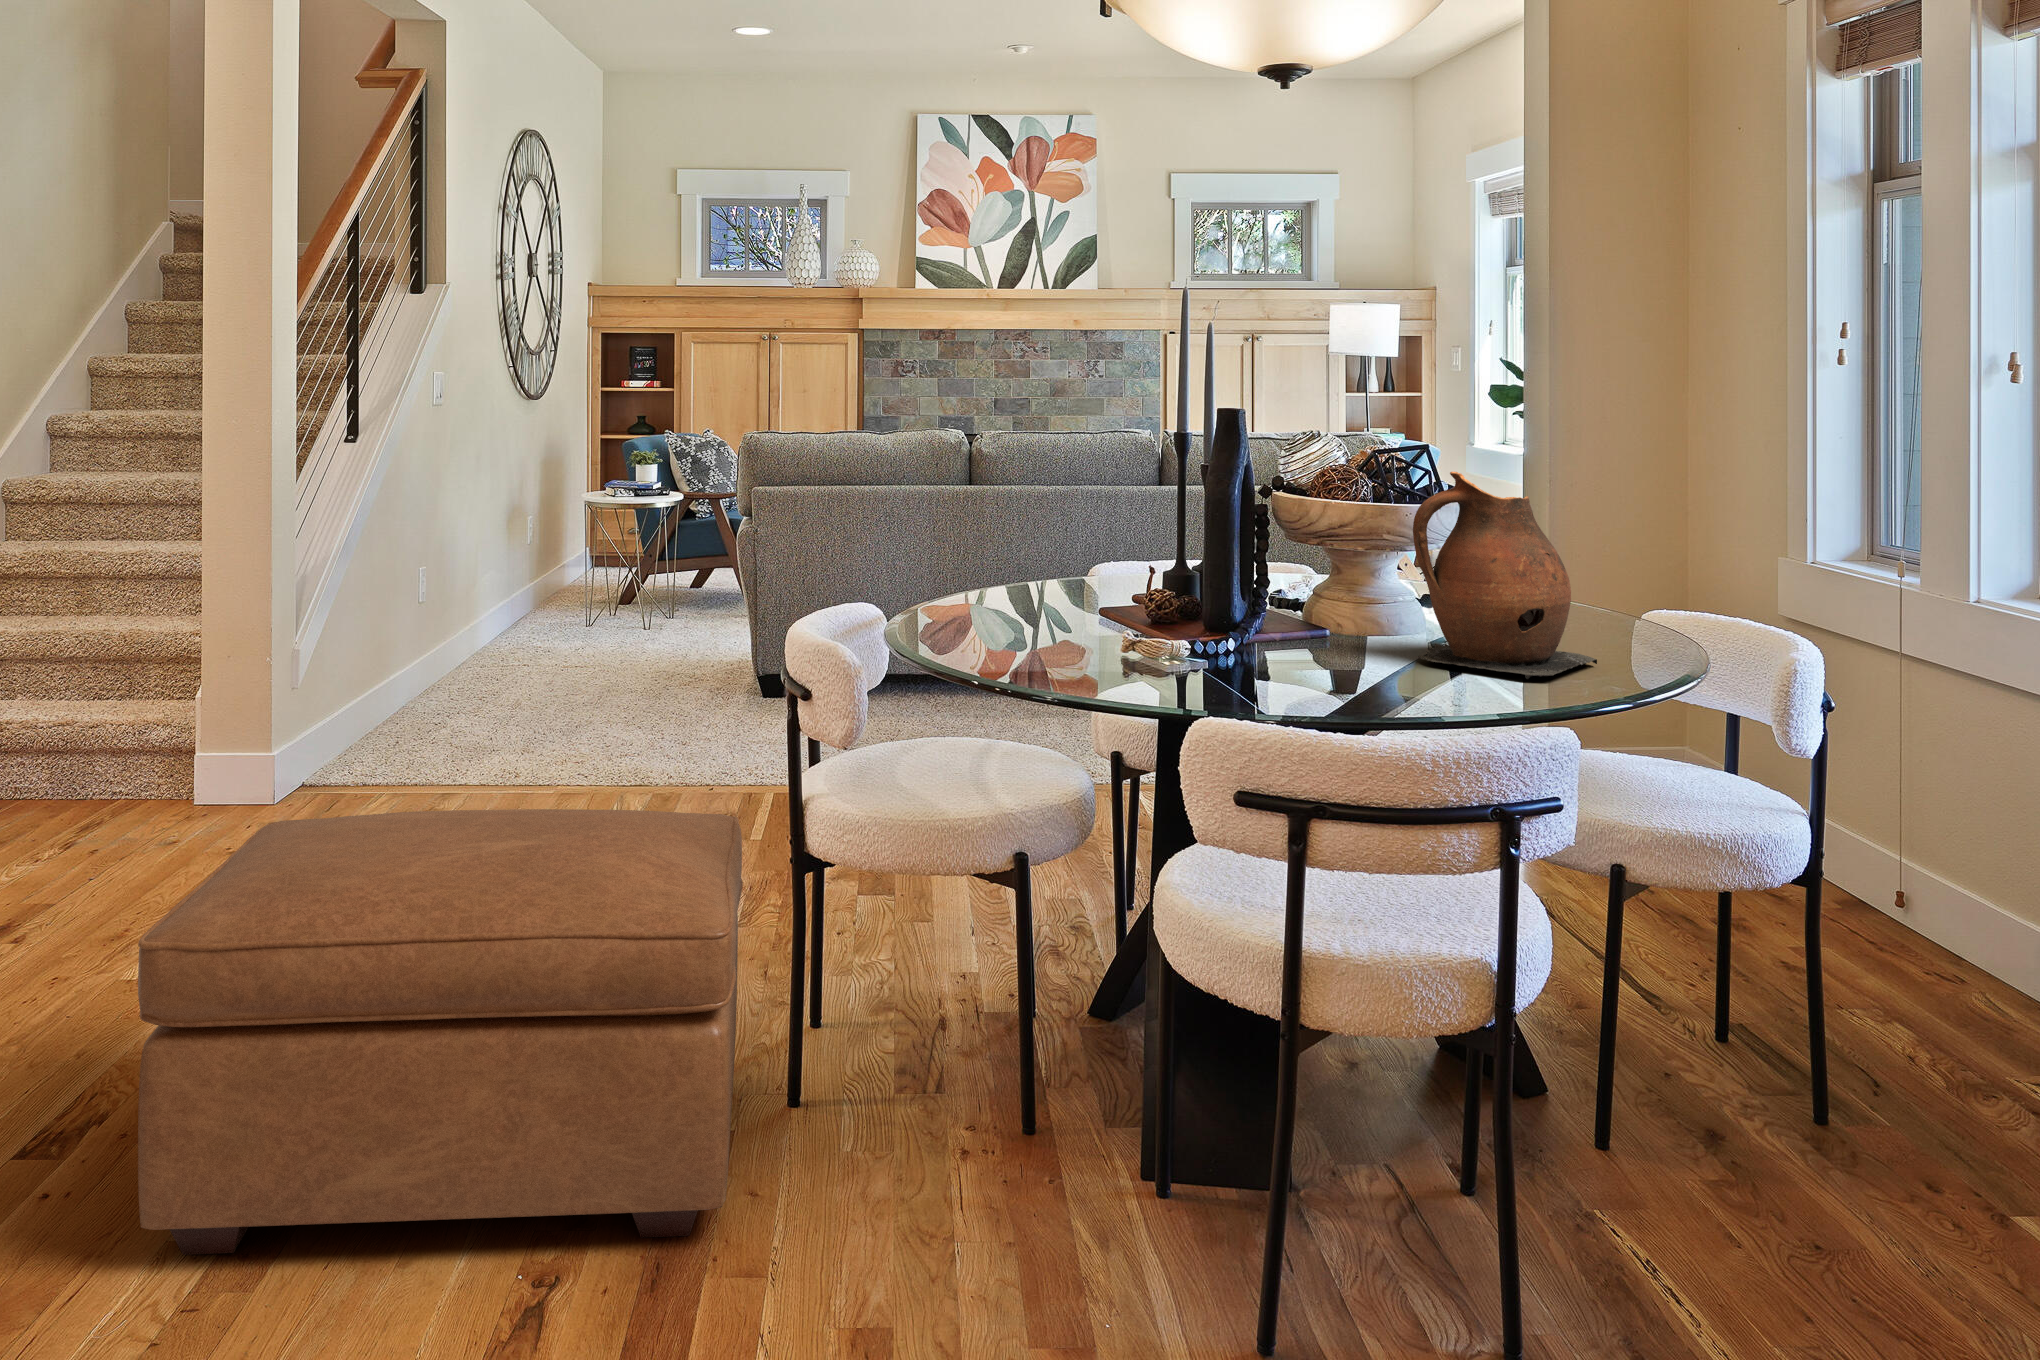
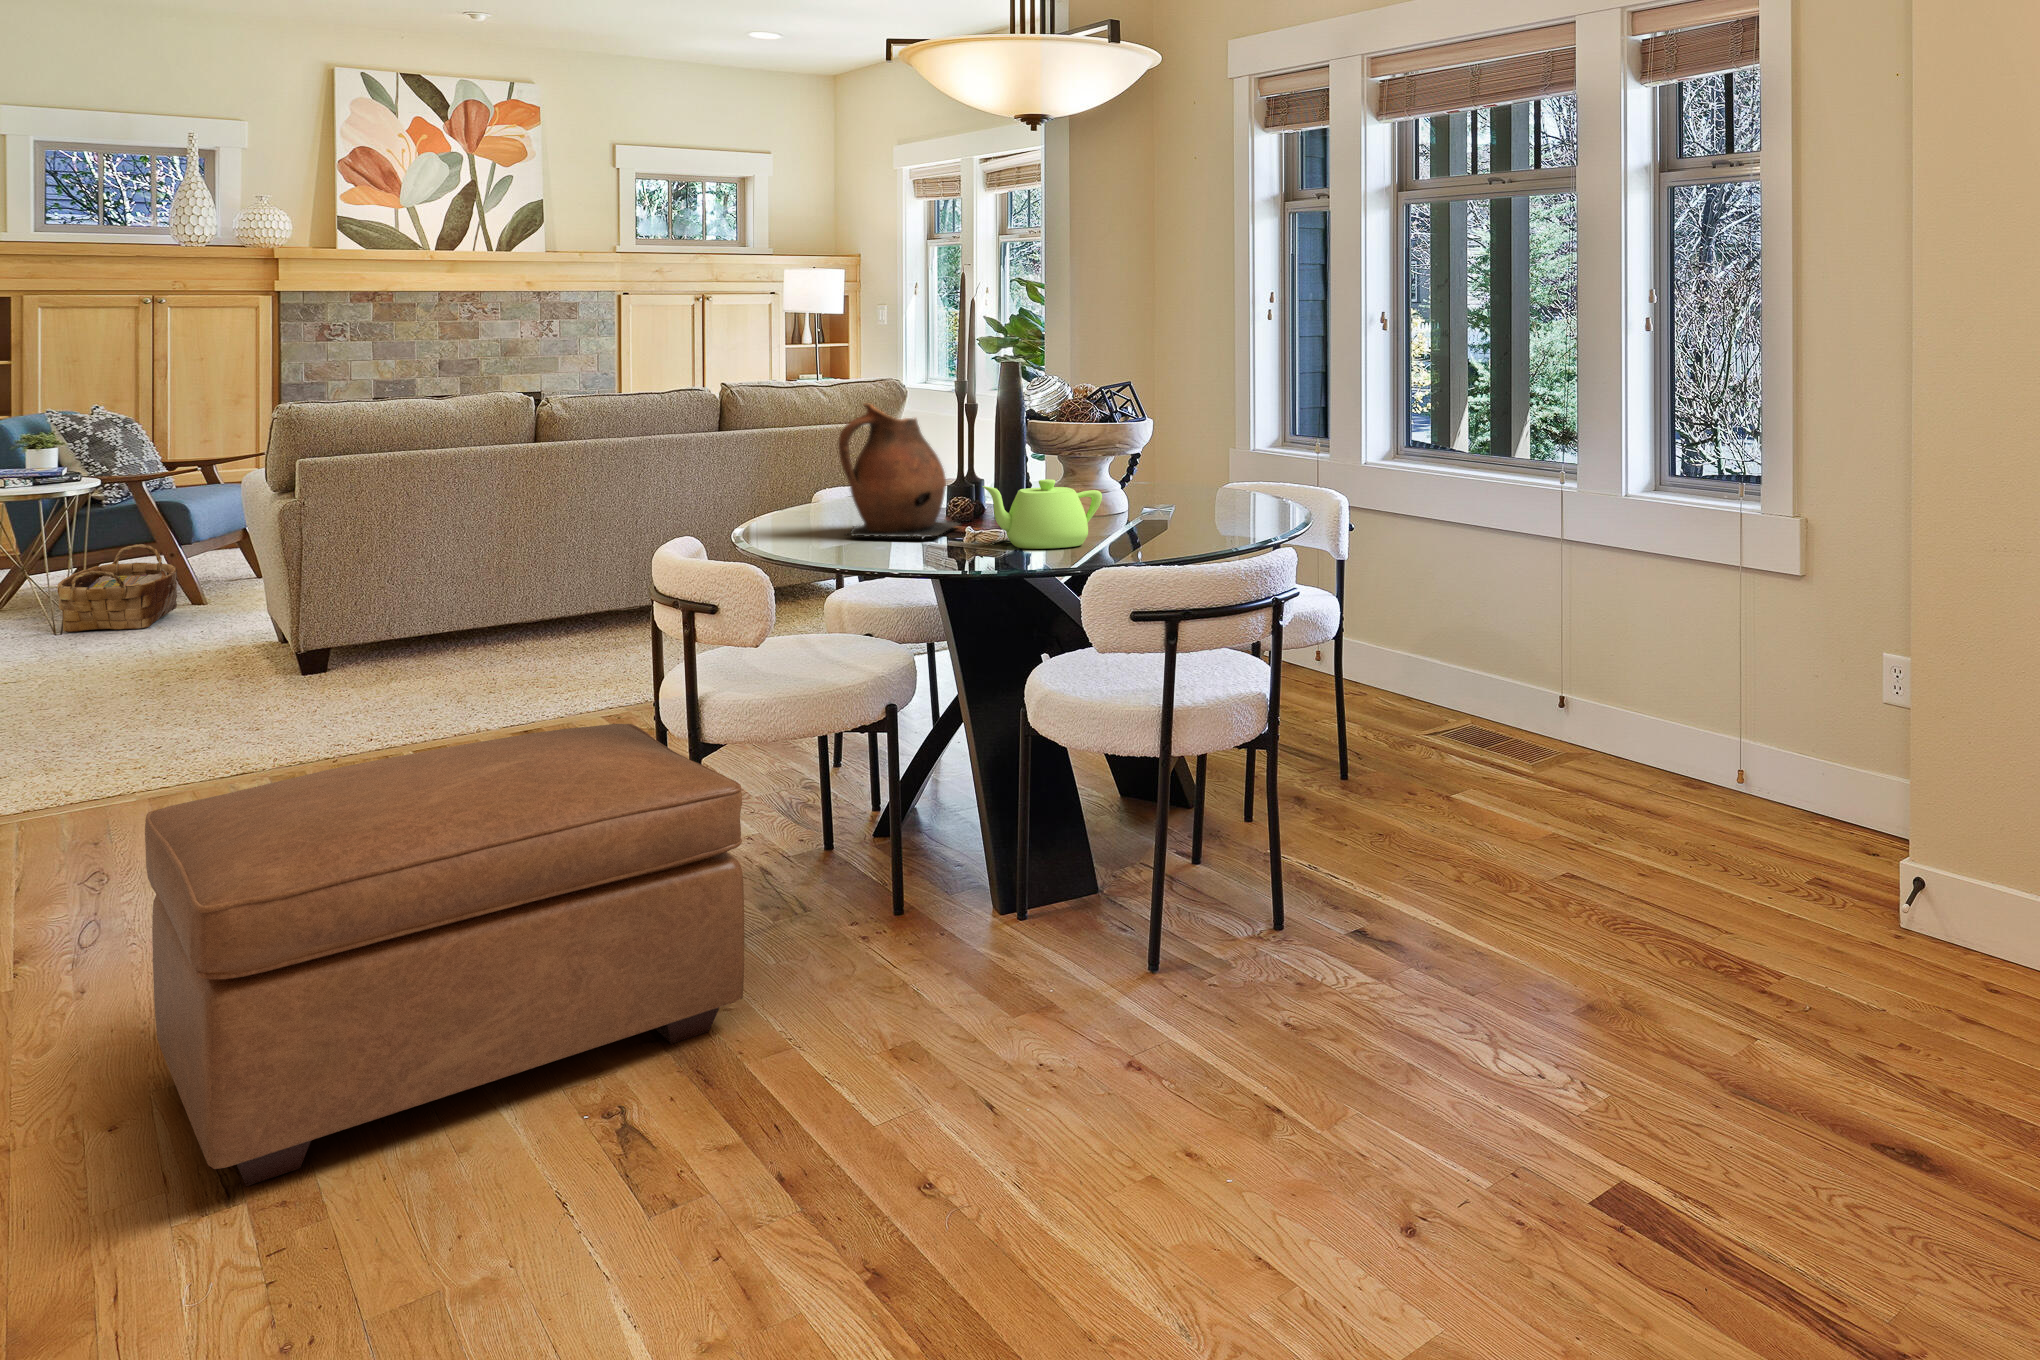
ceramic pitcher: present [1413,472,1597,679] -> present [838,403,961,539]
woven basket: none [628,556,720,634] -> present [57,544,177,632]
teapot: none [1148,571,1323,673] -> present [982,479,1102,549]

